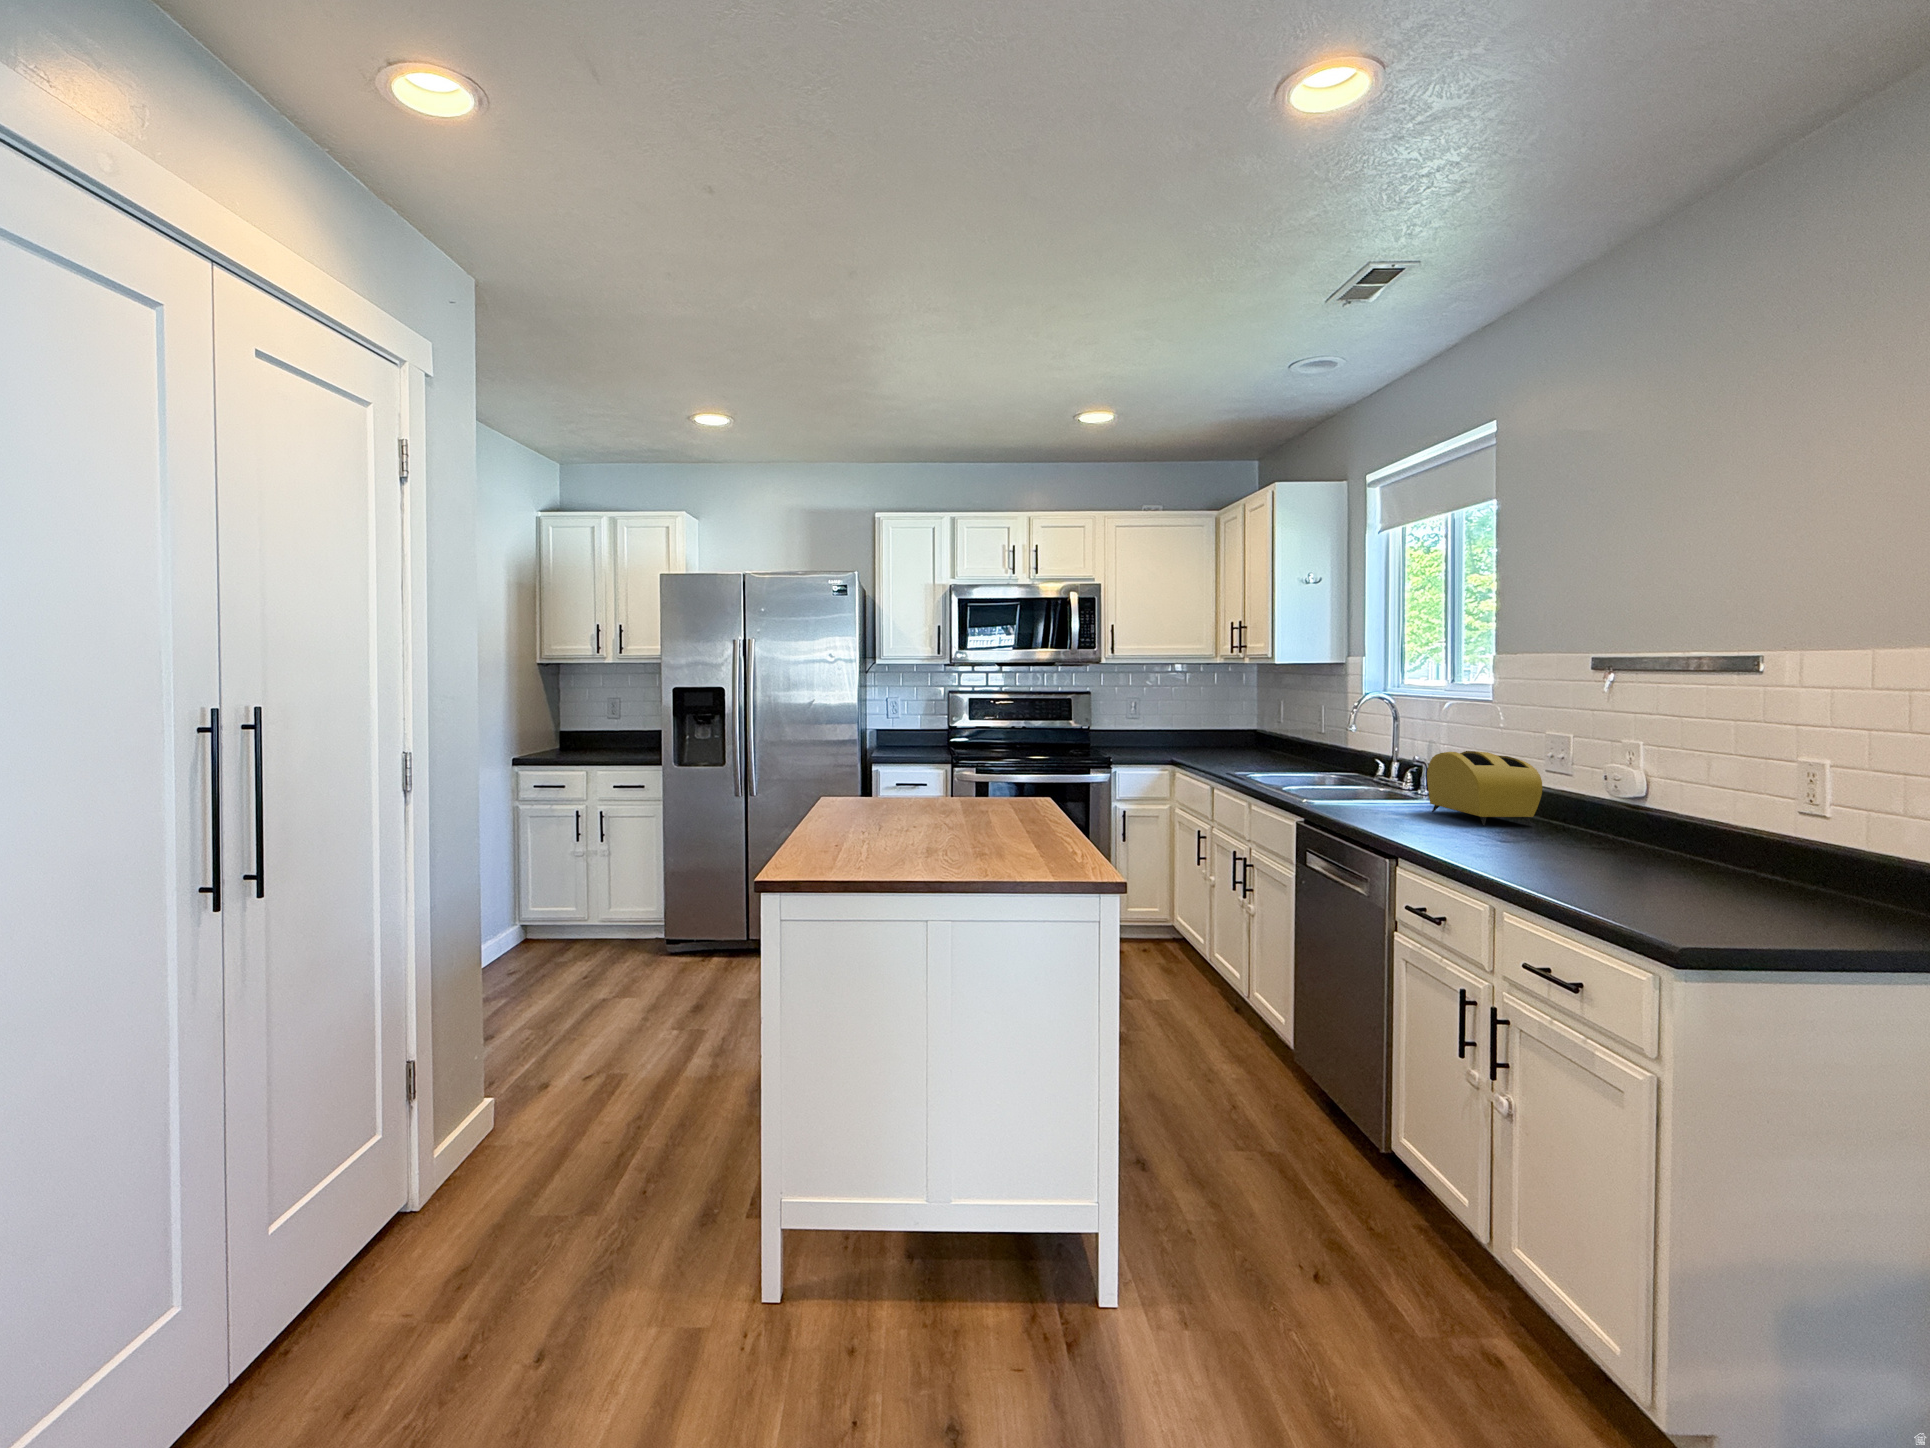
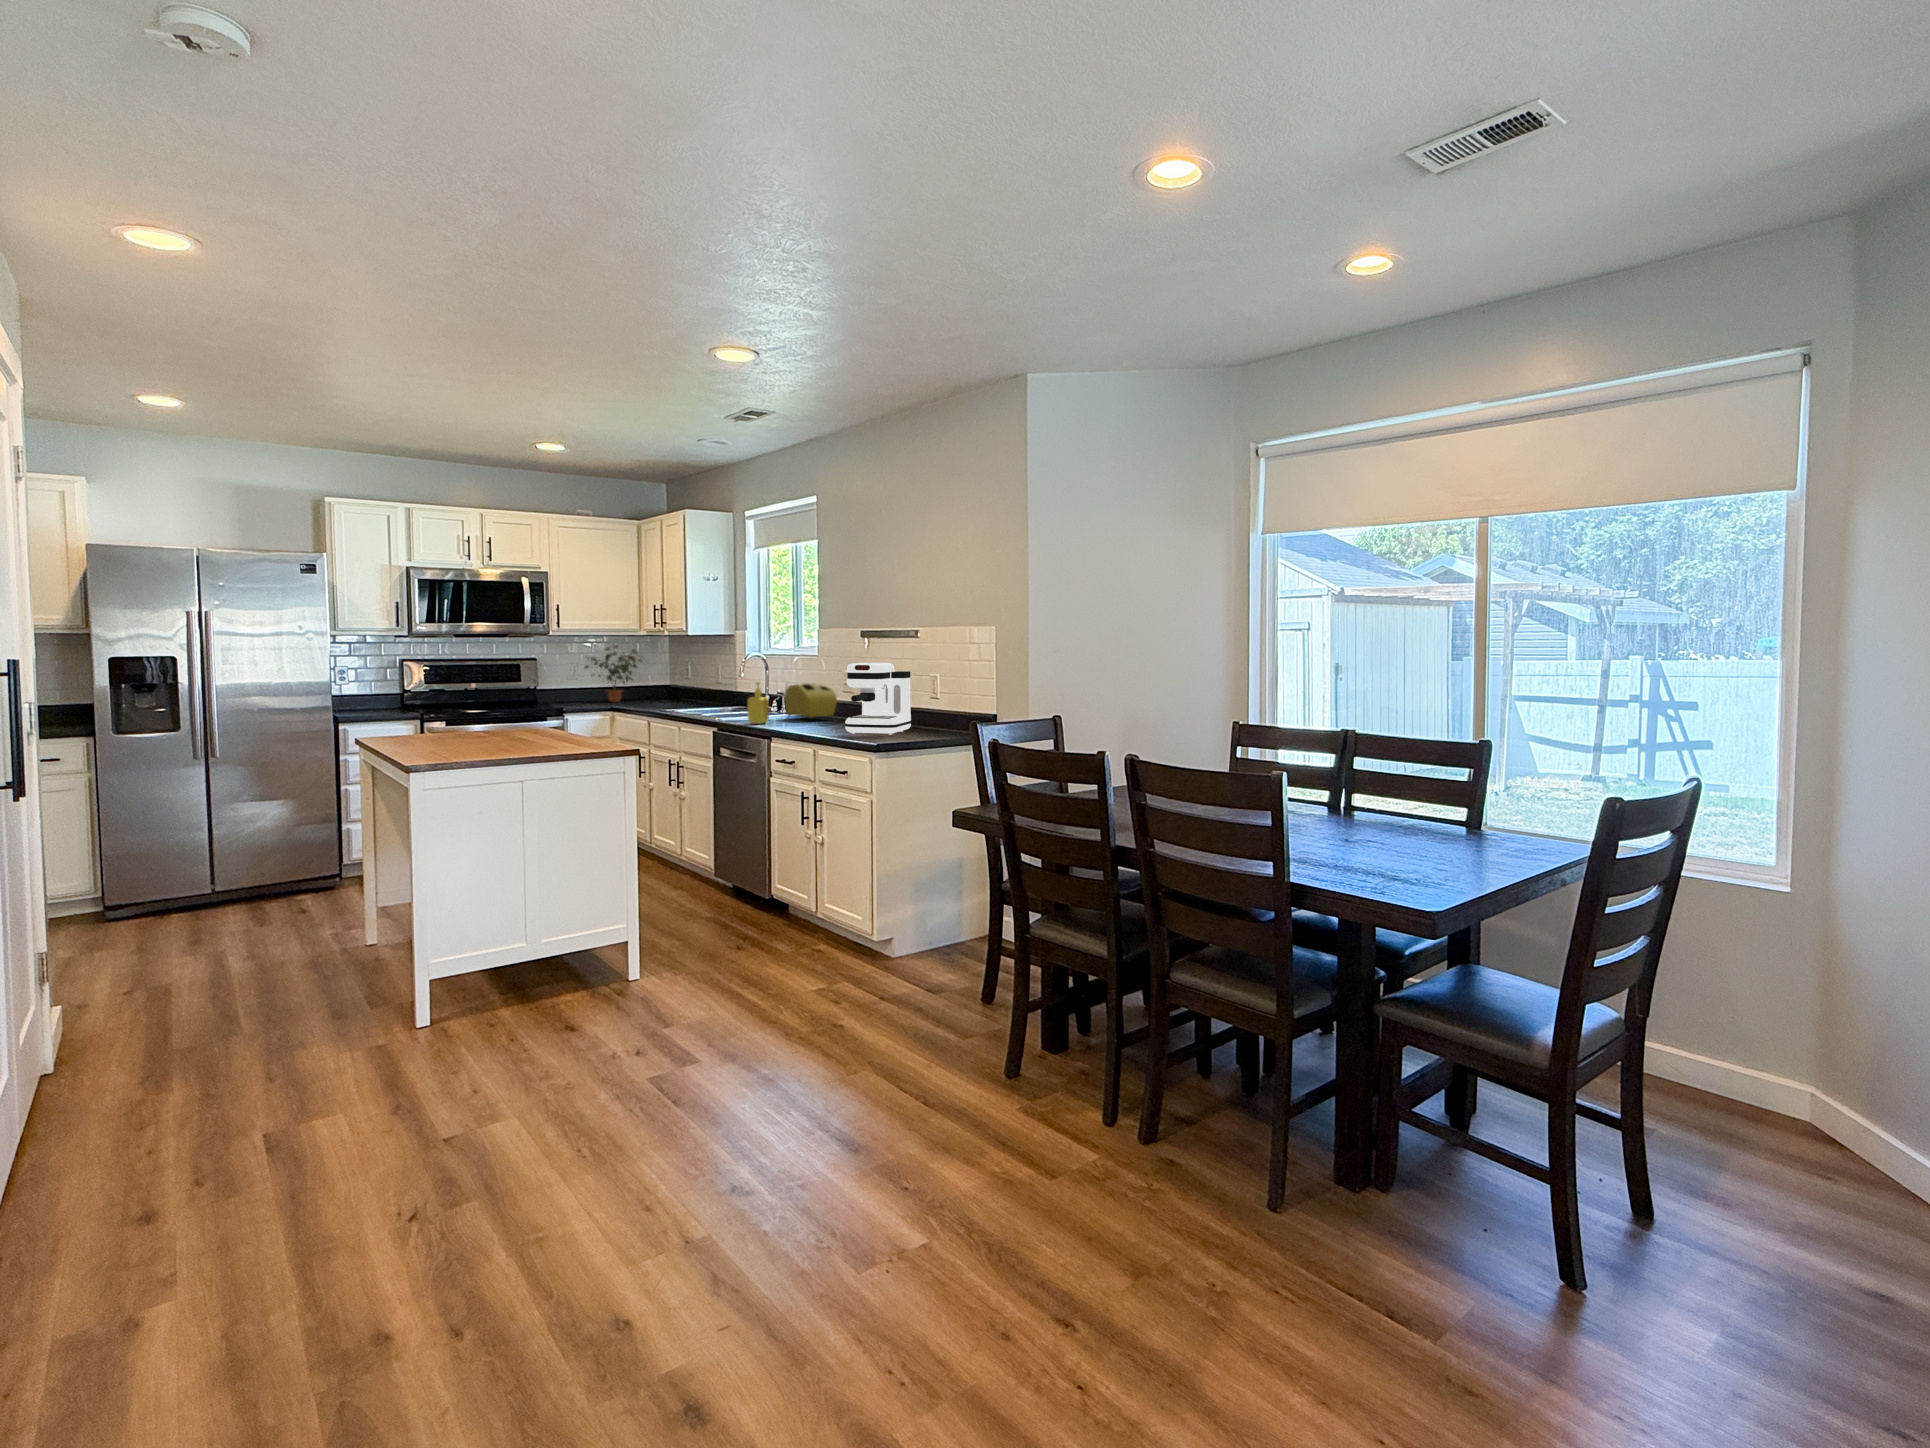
potted plant: none [1145,677,1221,750] -> present [585,645,643,702]
coffee maker: none [1585,722,1786,910] -> present [845,663,911,735]
soap dispenser: none [1353,744,1395,822] -> present [748,682,769,724]

